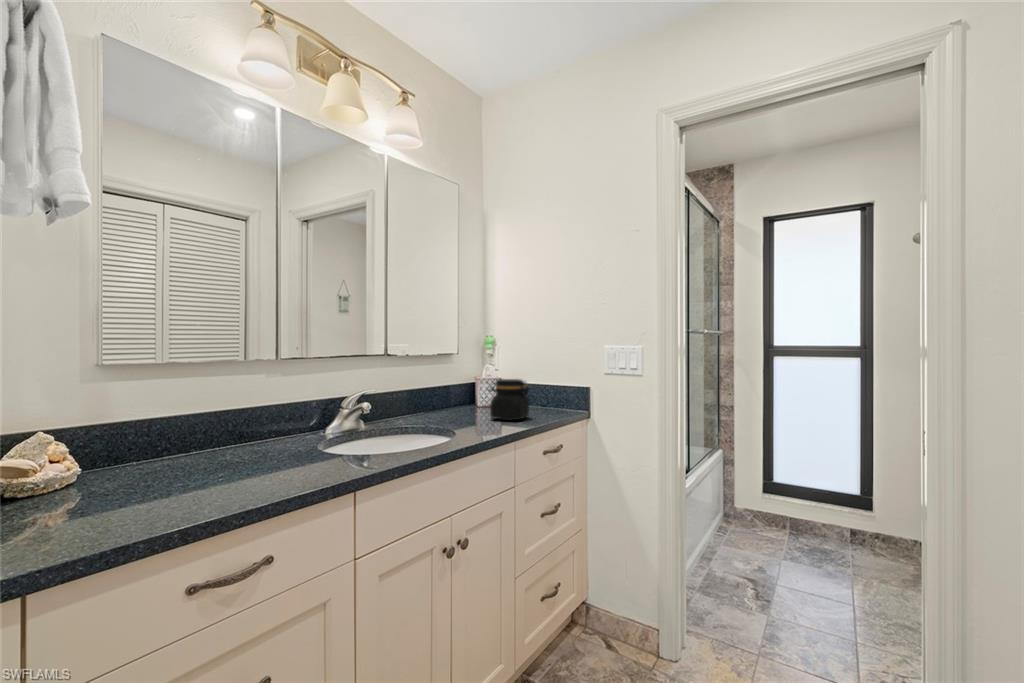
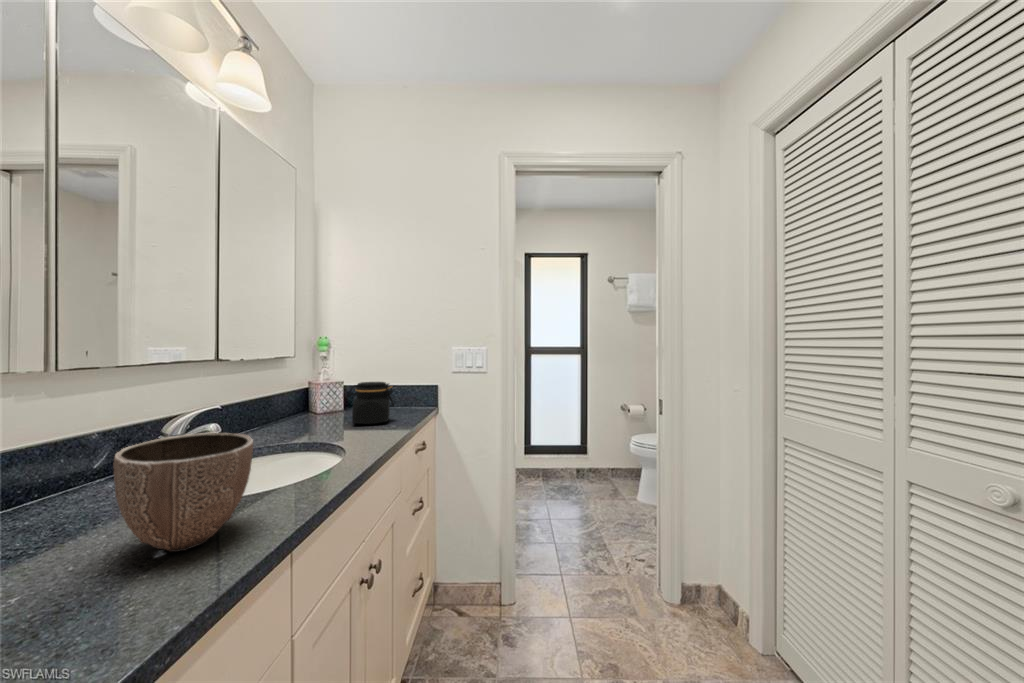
decorative bowl: none [262,403,340,477] -> present [114,433,253,552]

